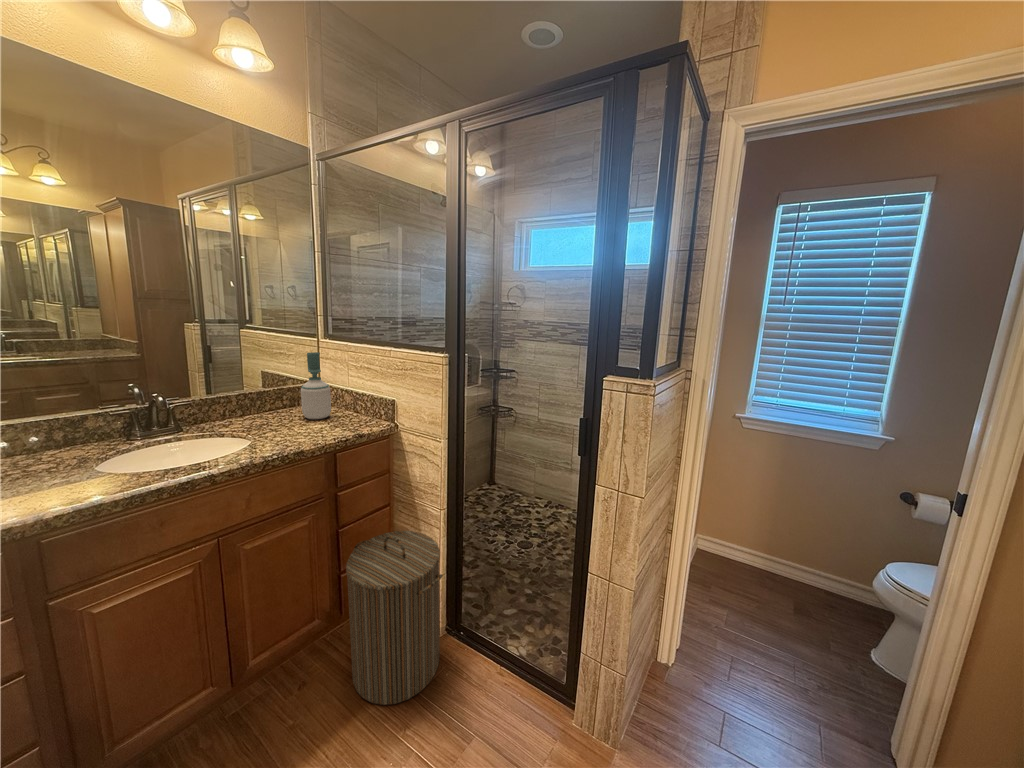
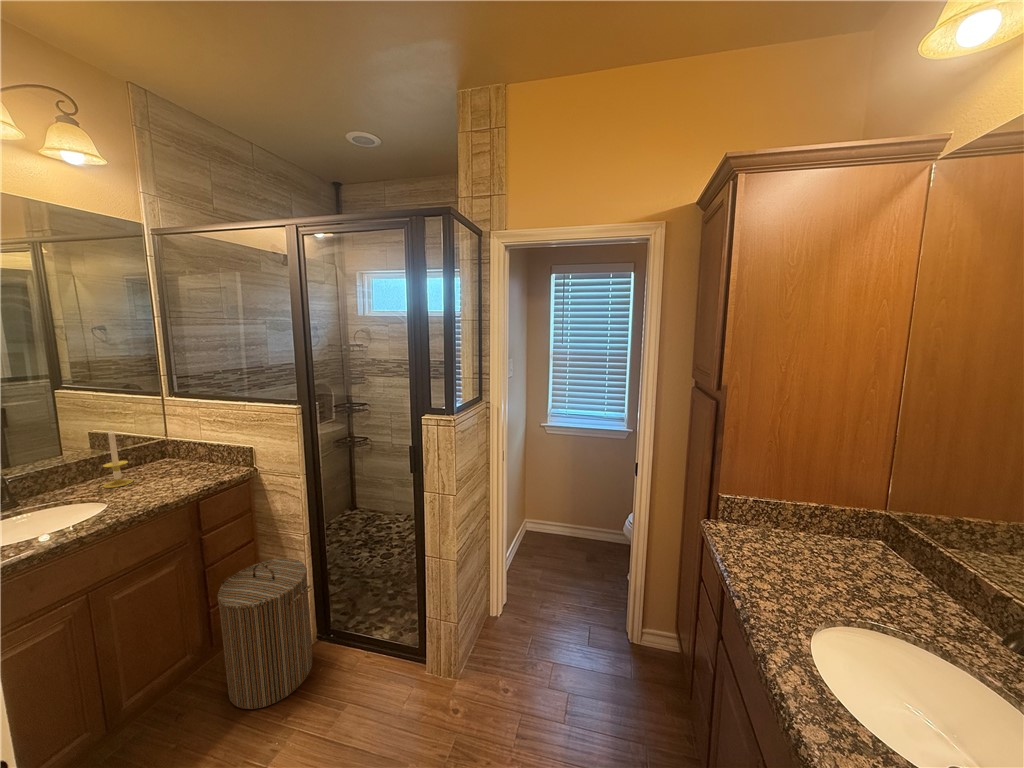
soap bottle: present [301,352,331,419] -> none [150,412,184,475]
candle: none [258,362,284,426] -> present [103,429,133,488]

